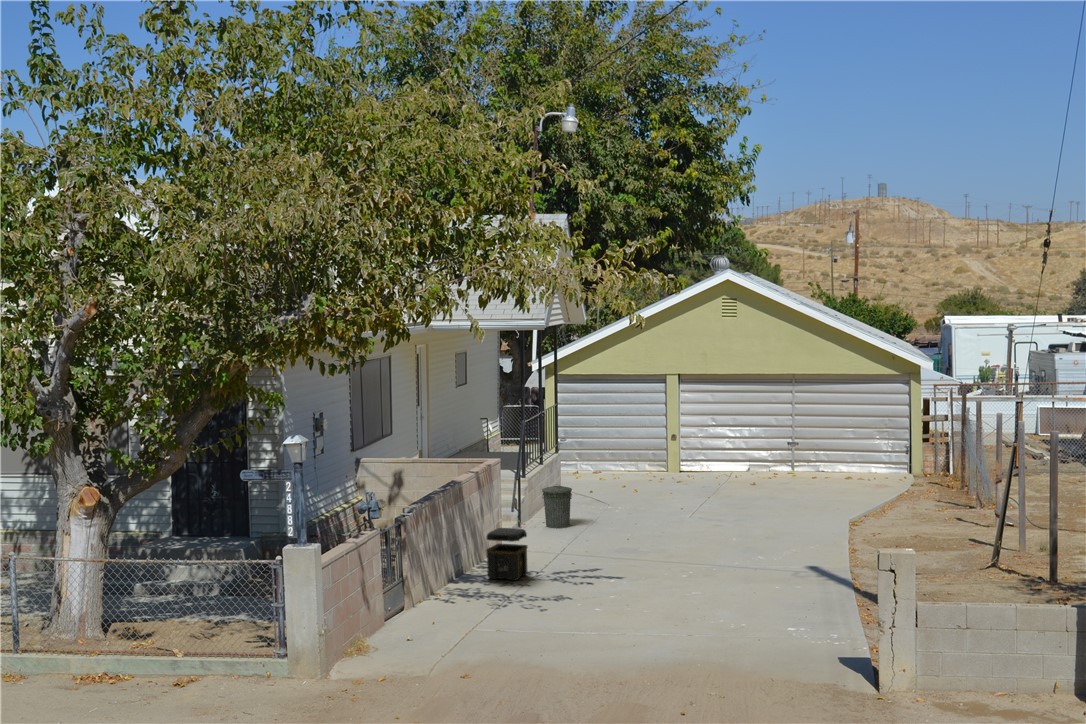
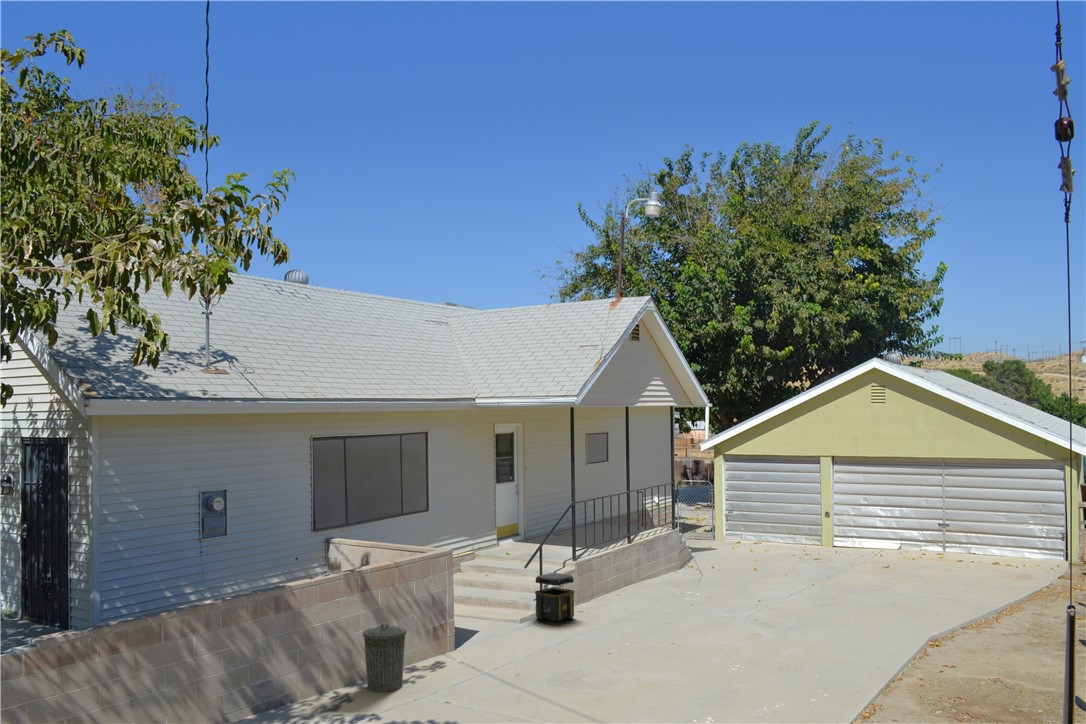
trash can: present [542,486,572,528] -> present [363,624,407,692]

